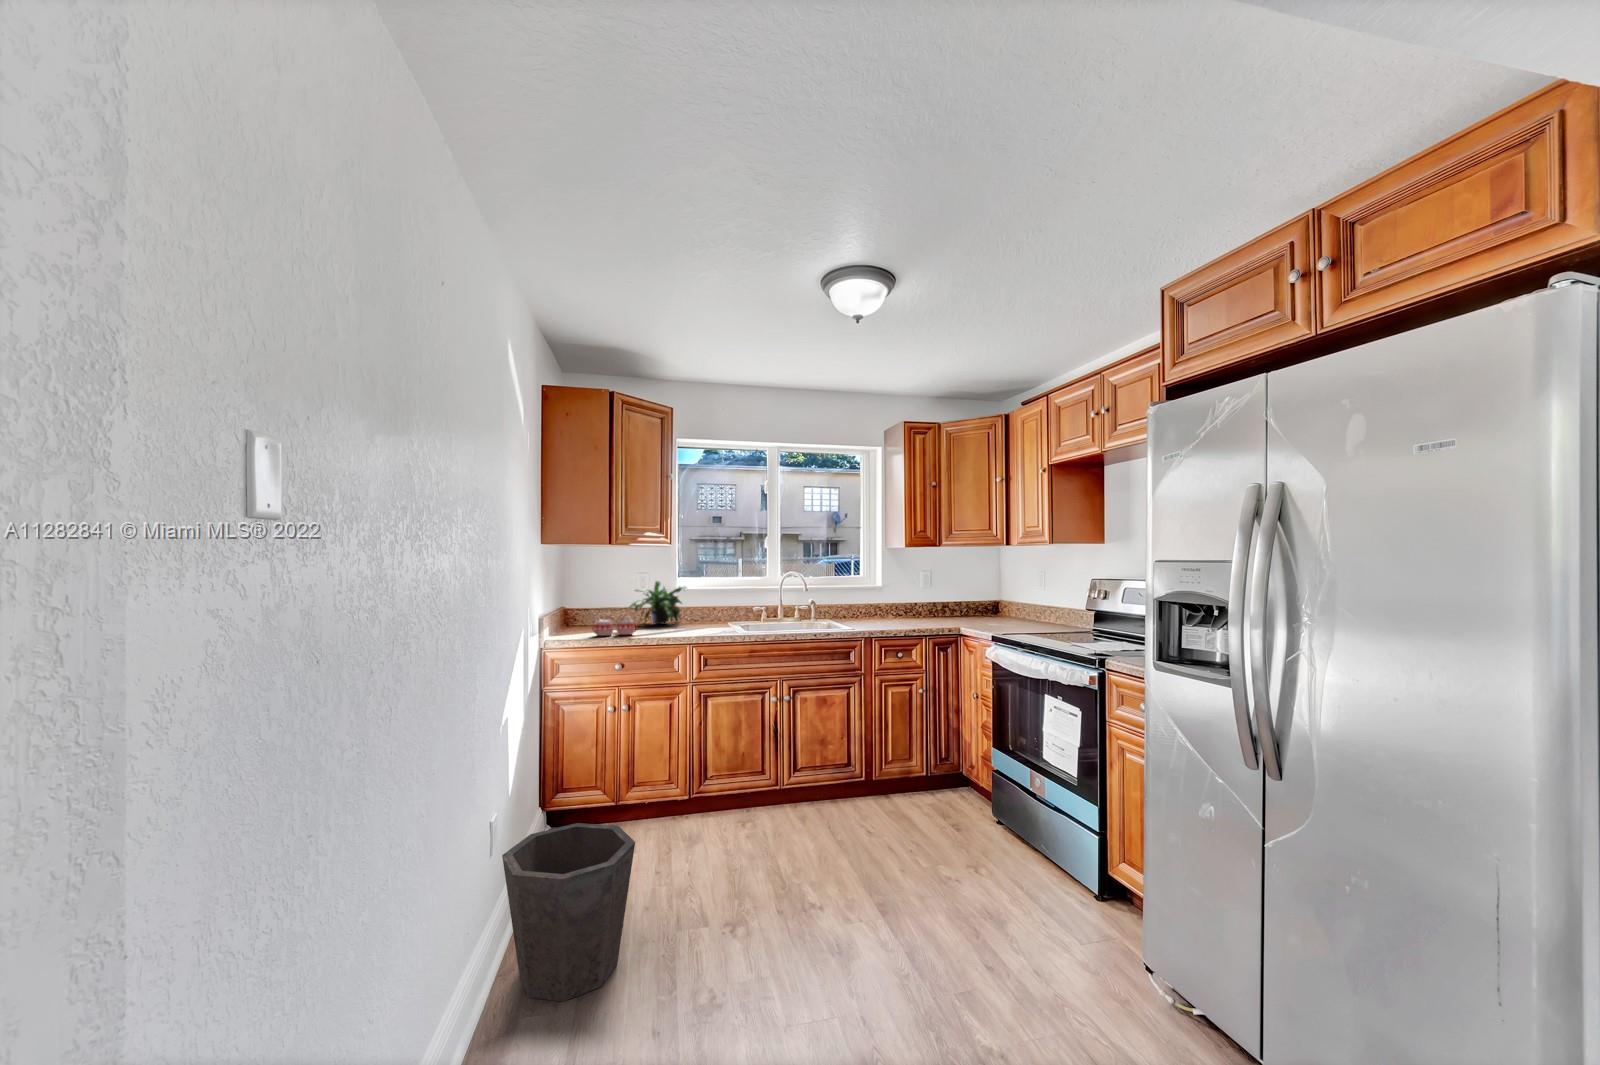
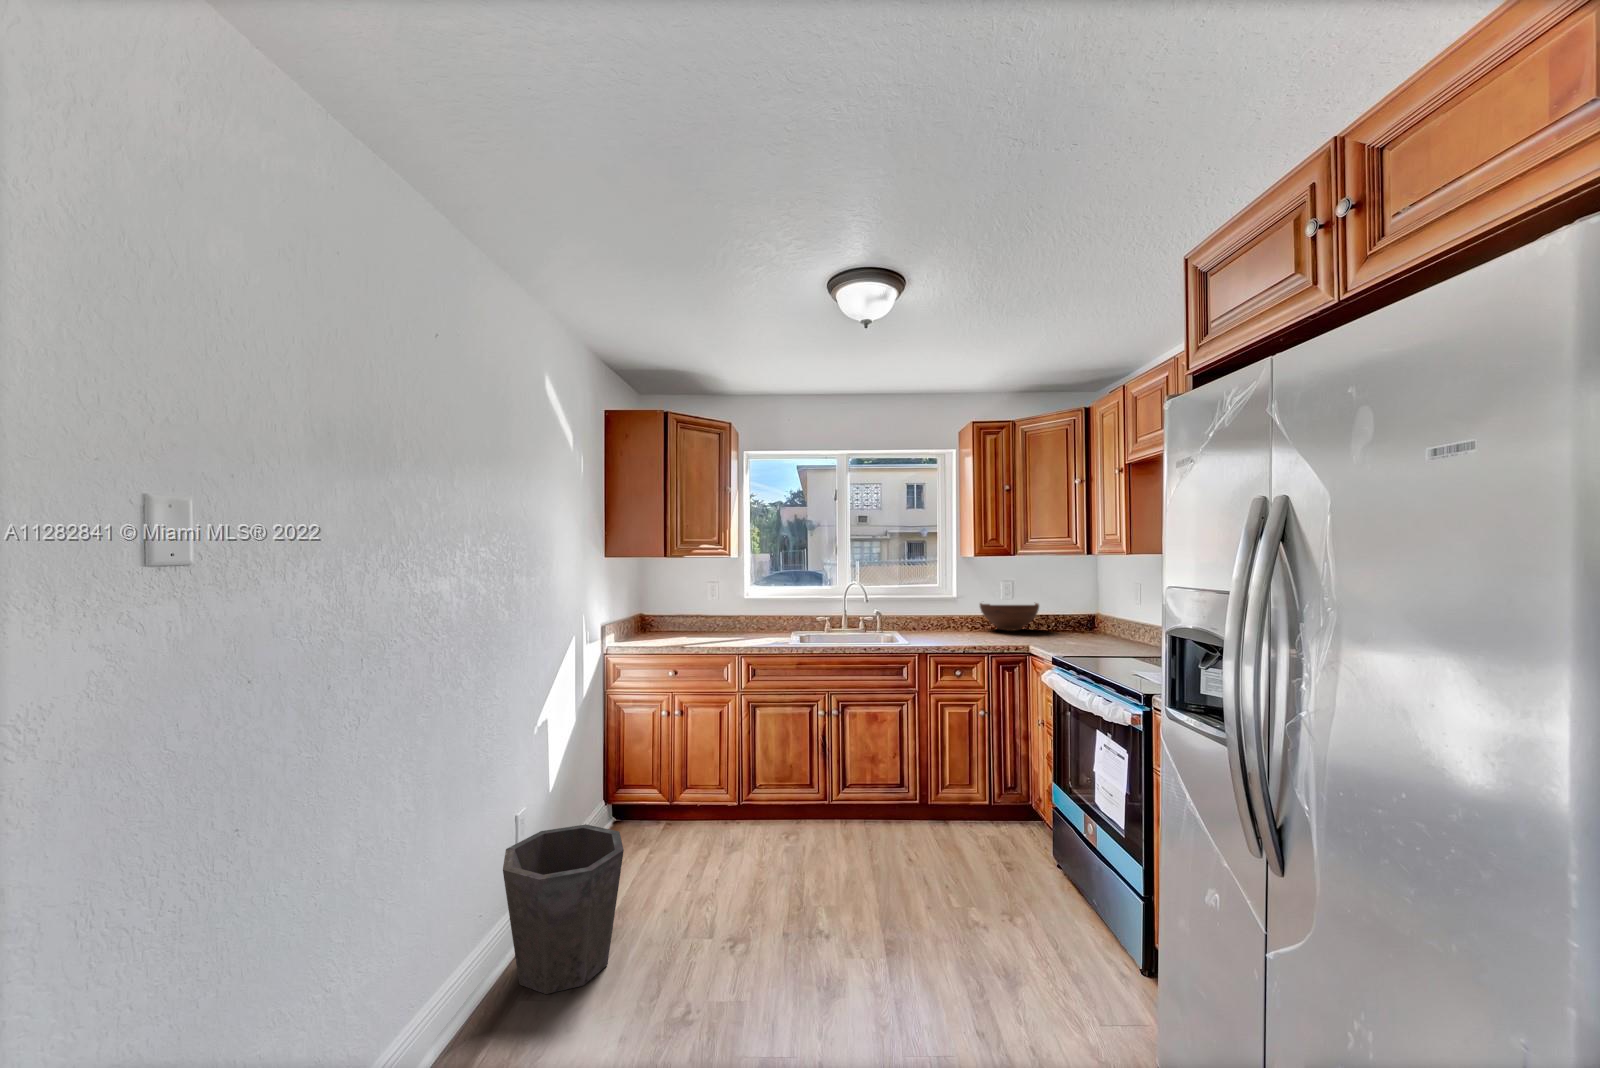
potted plant: present [629,581,686,624] -> none [696,590,753,631]
fruit bowl: none [900,590,954,616] -> present [980,603,1039,631]
mug: present [593,616,637,636] -> none [648,623,690,643]

